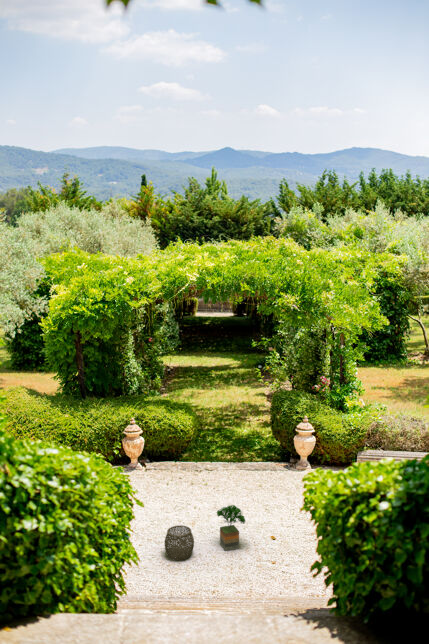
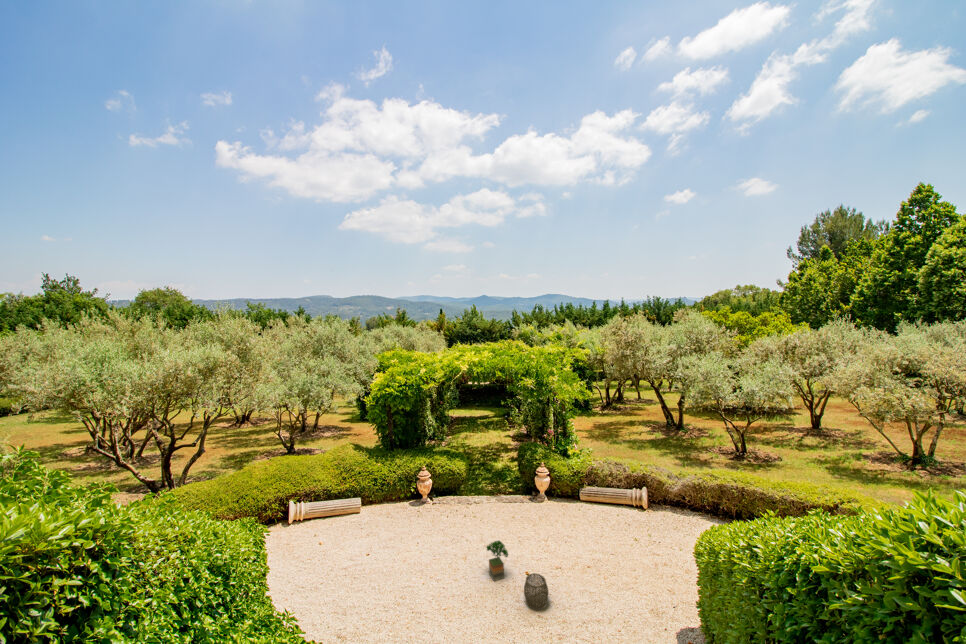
woven basket: present [165,525,194,560] -> present [524,573,548,609]

